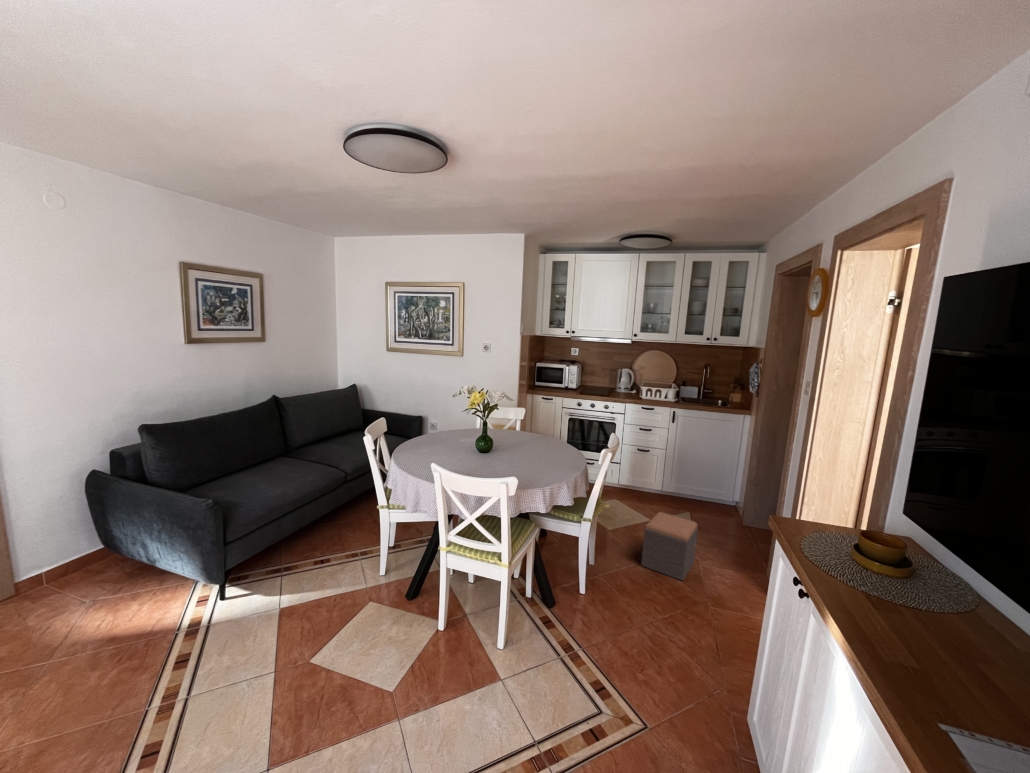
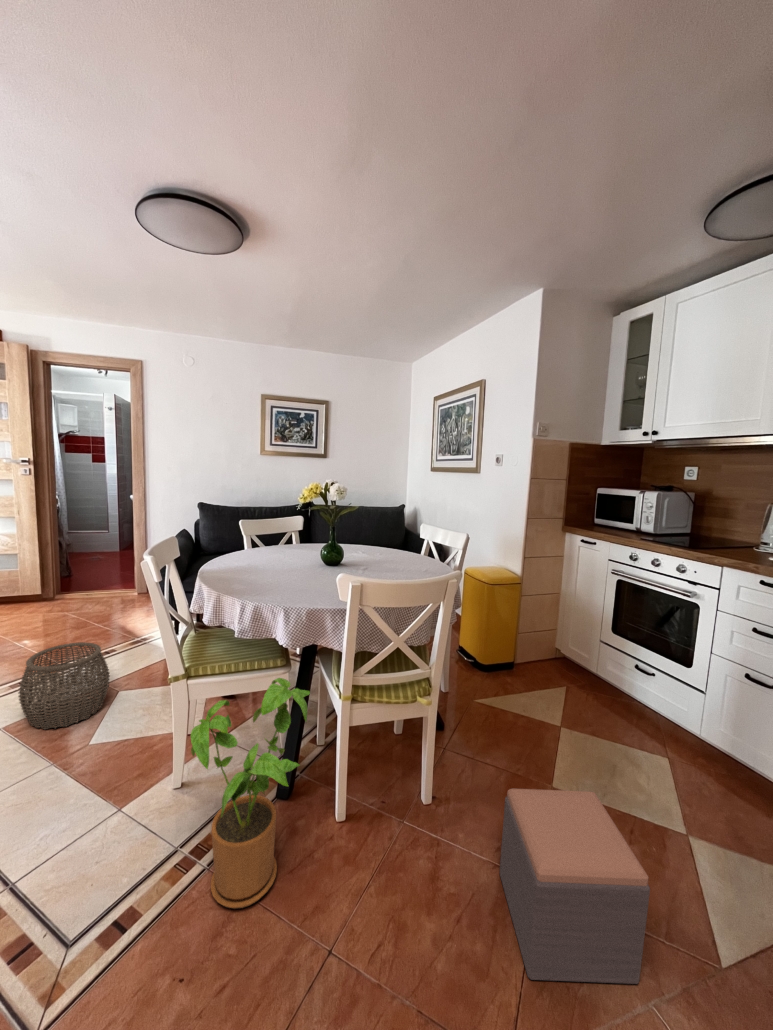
house plant: none [573,518,645,645] -> present [191,678,310,908]
woven basket: none [259,613,353,730] -> present [18,642,110,729]

